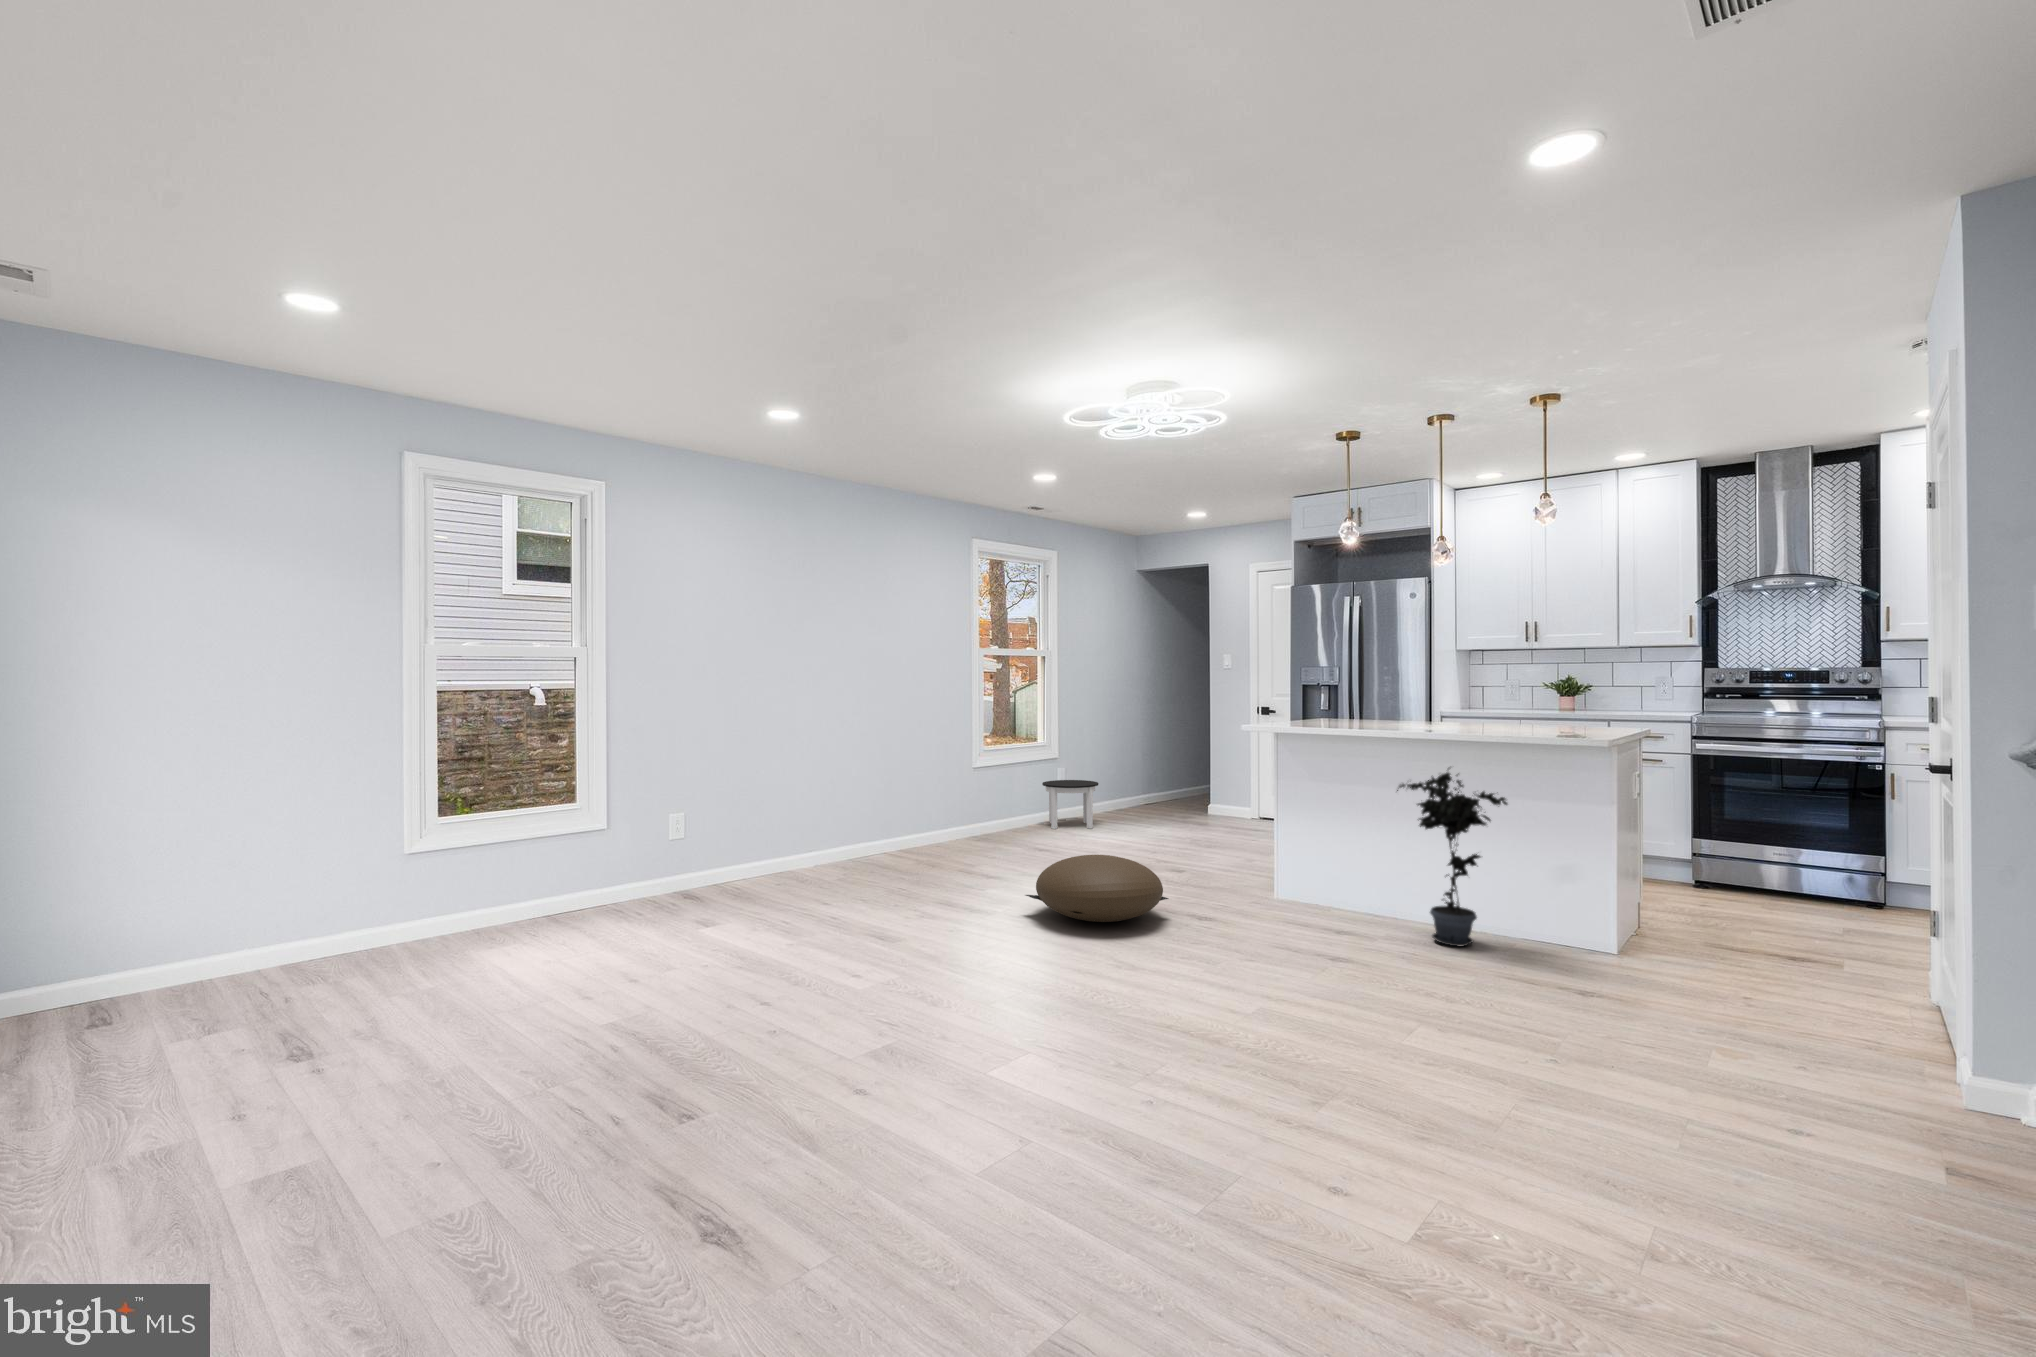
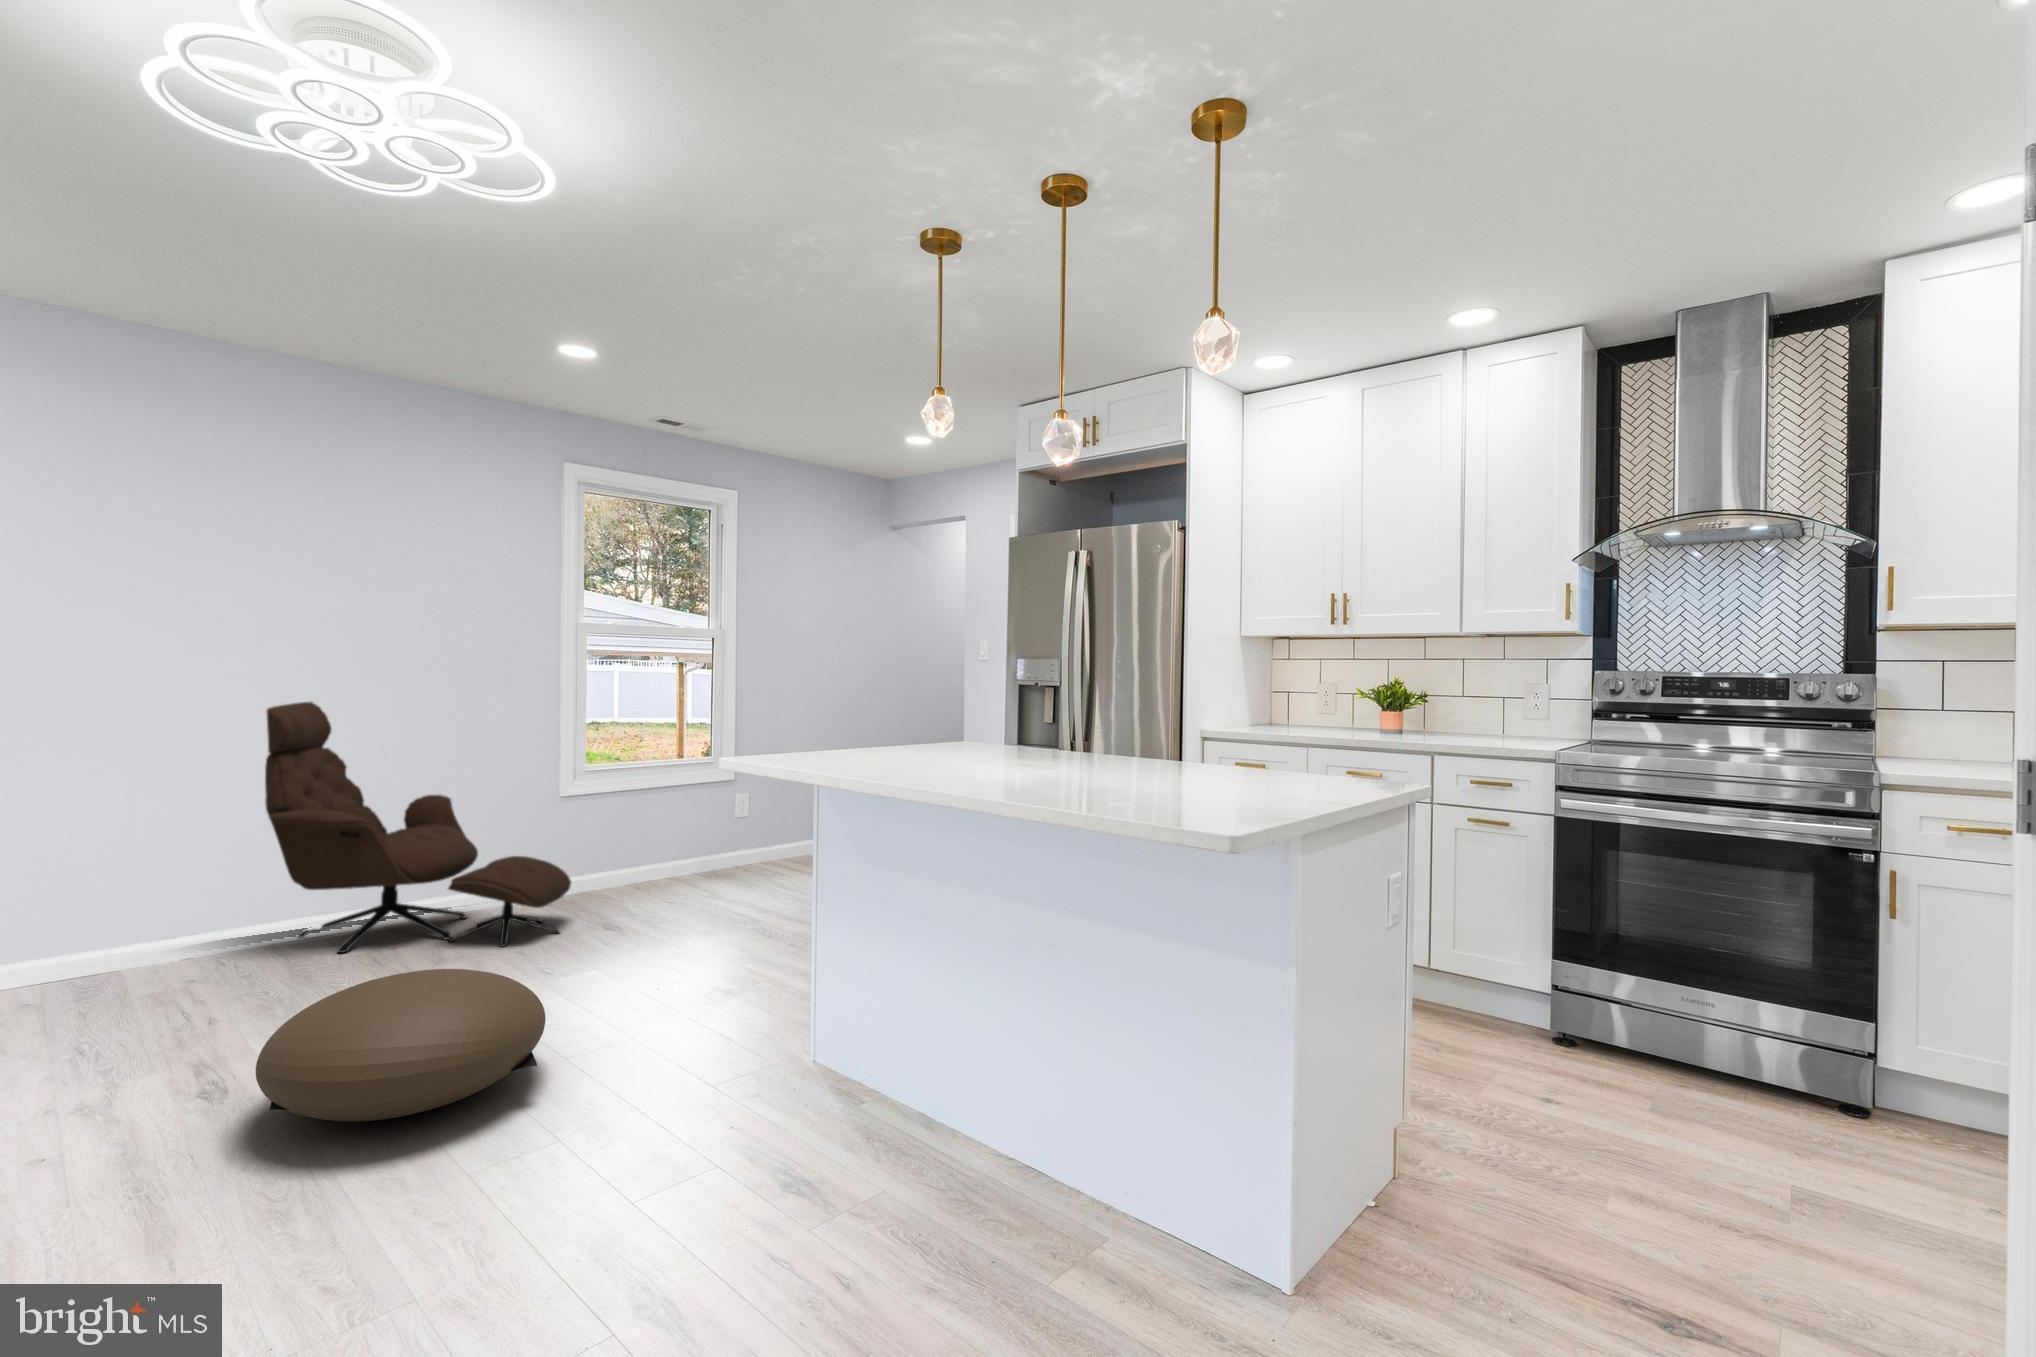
lounge chair: none [861,712,1026,867] -> present [265,701,571,953]
potted plant: present [1397,768,1507,946] -> none [923,840,1084,1222]
round table: present [1042,780,1098,829] -> none [691,810,774,882]

